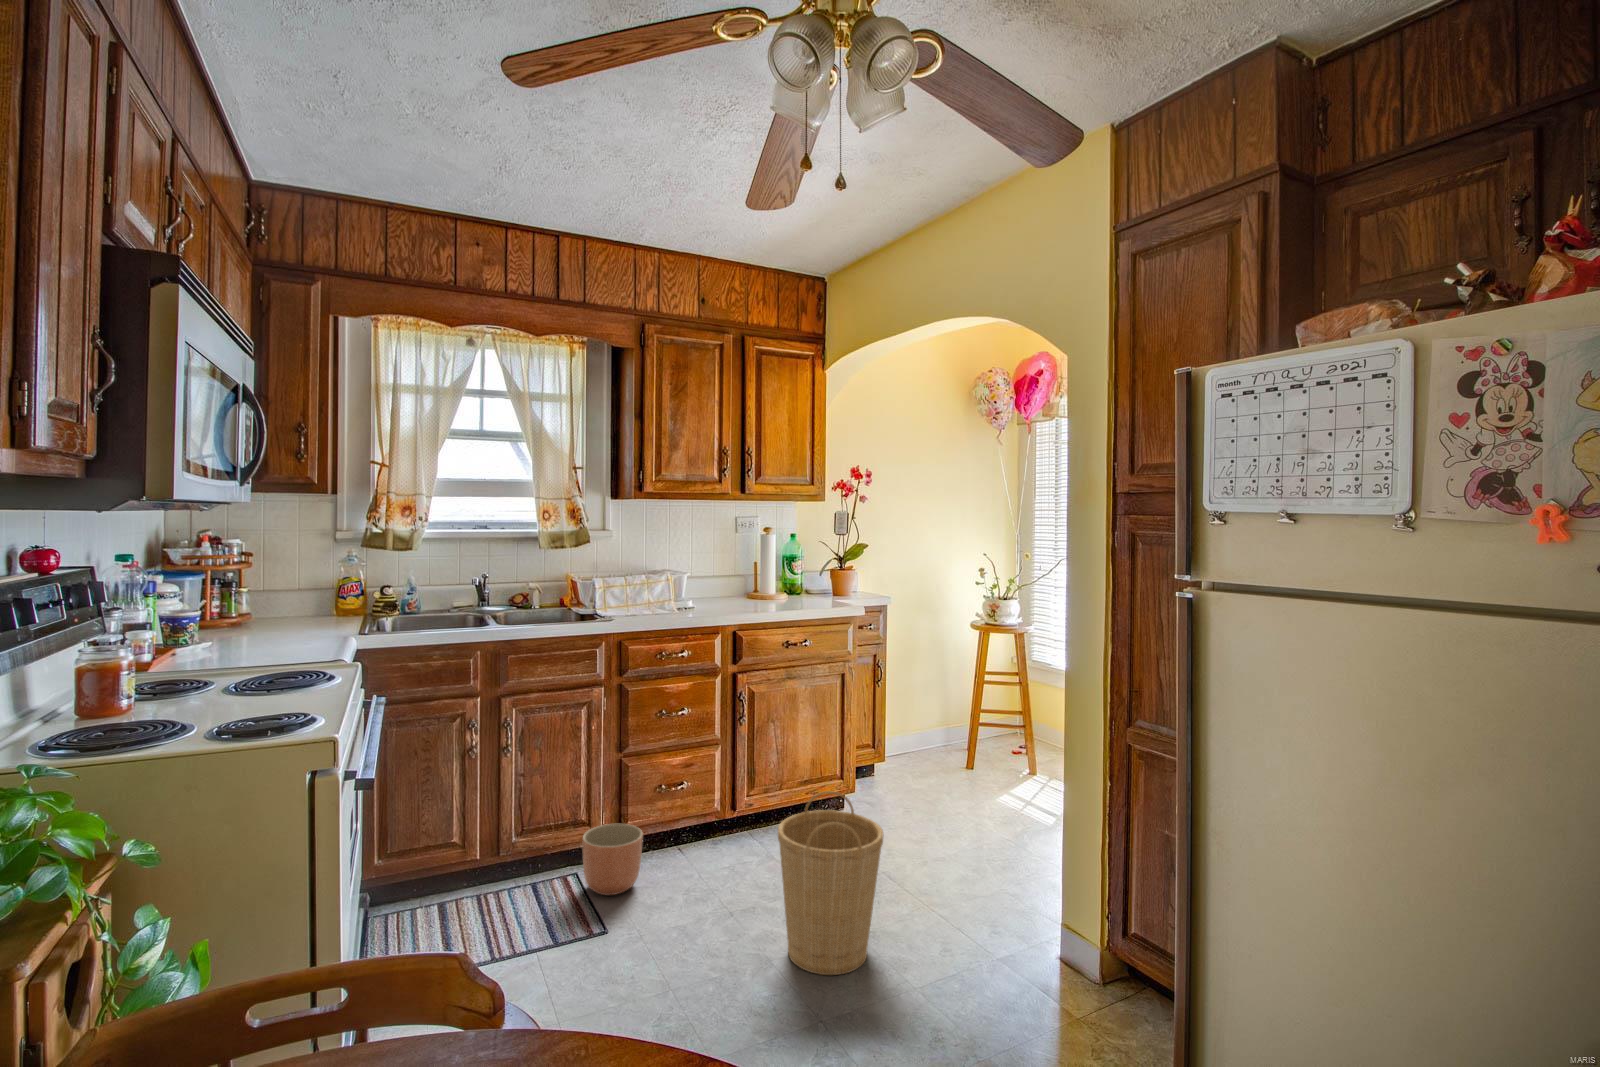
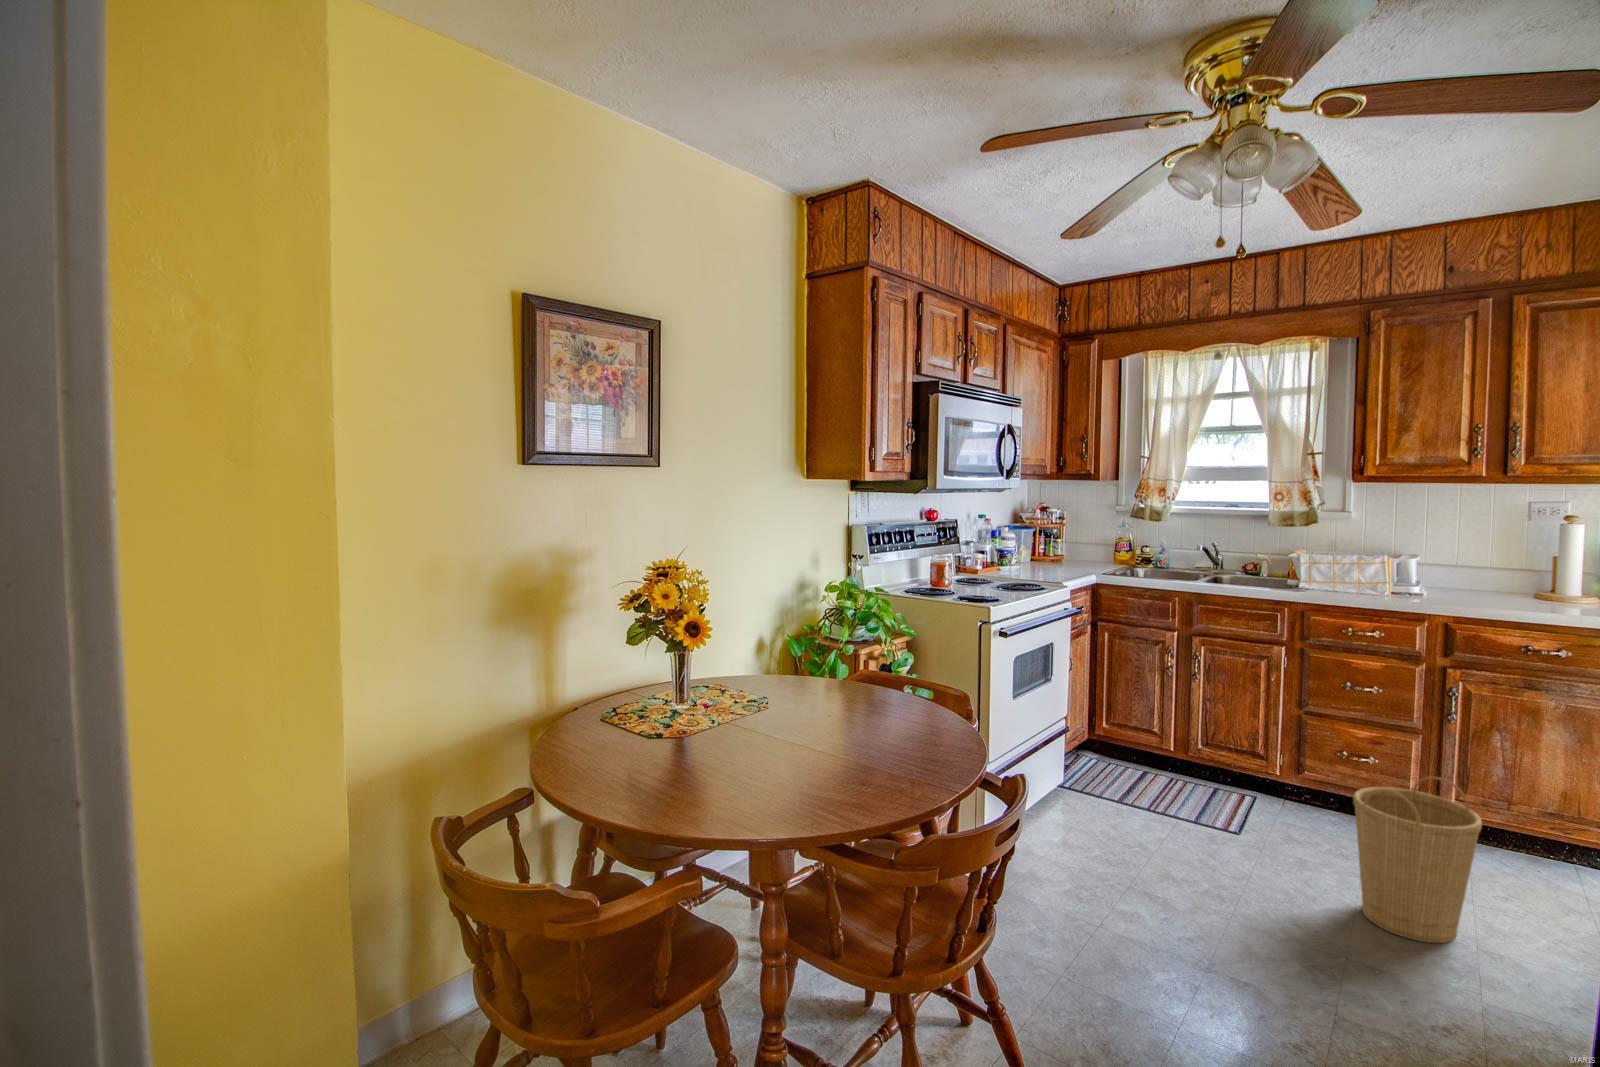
planter: present [582,824,643,895] -> none [1244,760,1301,817]

